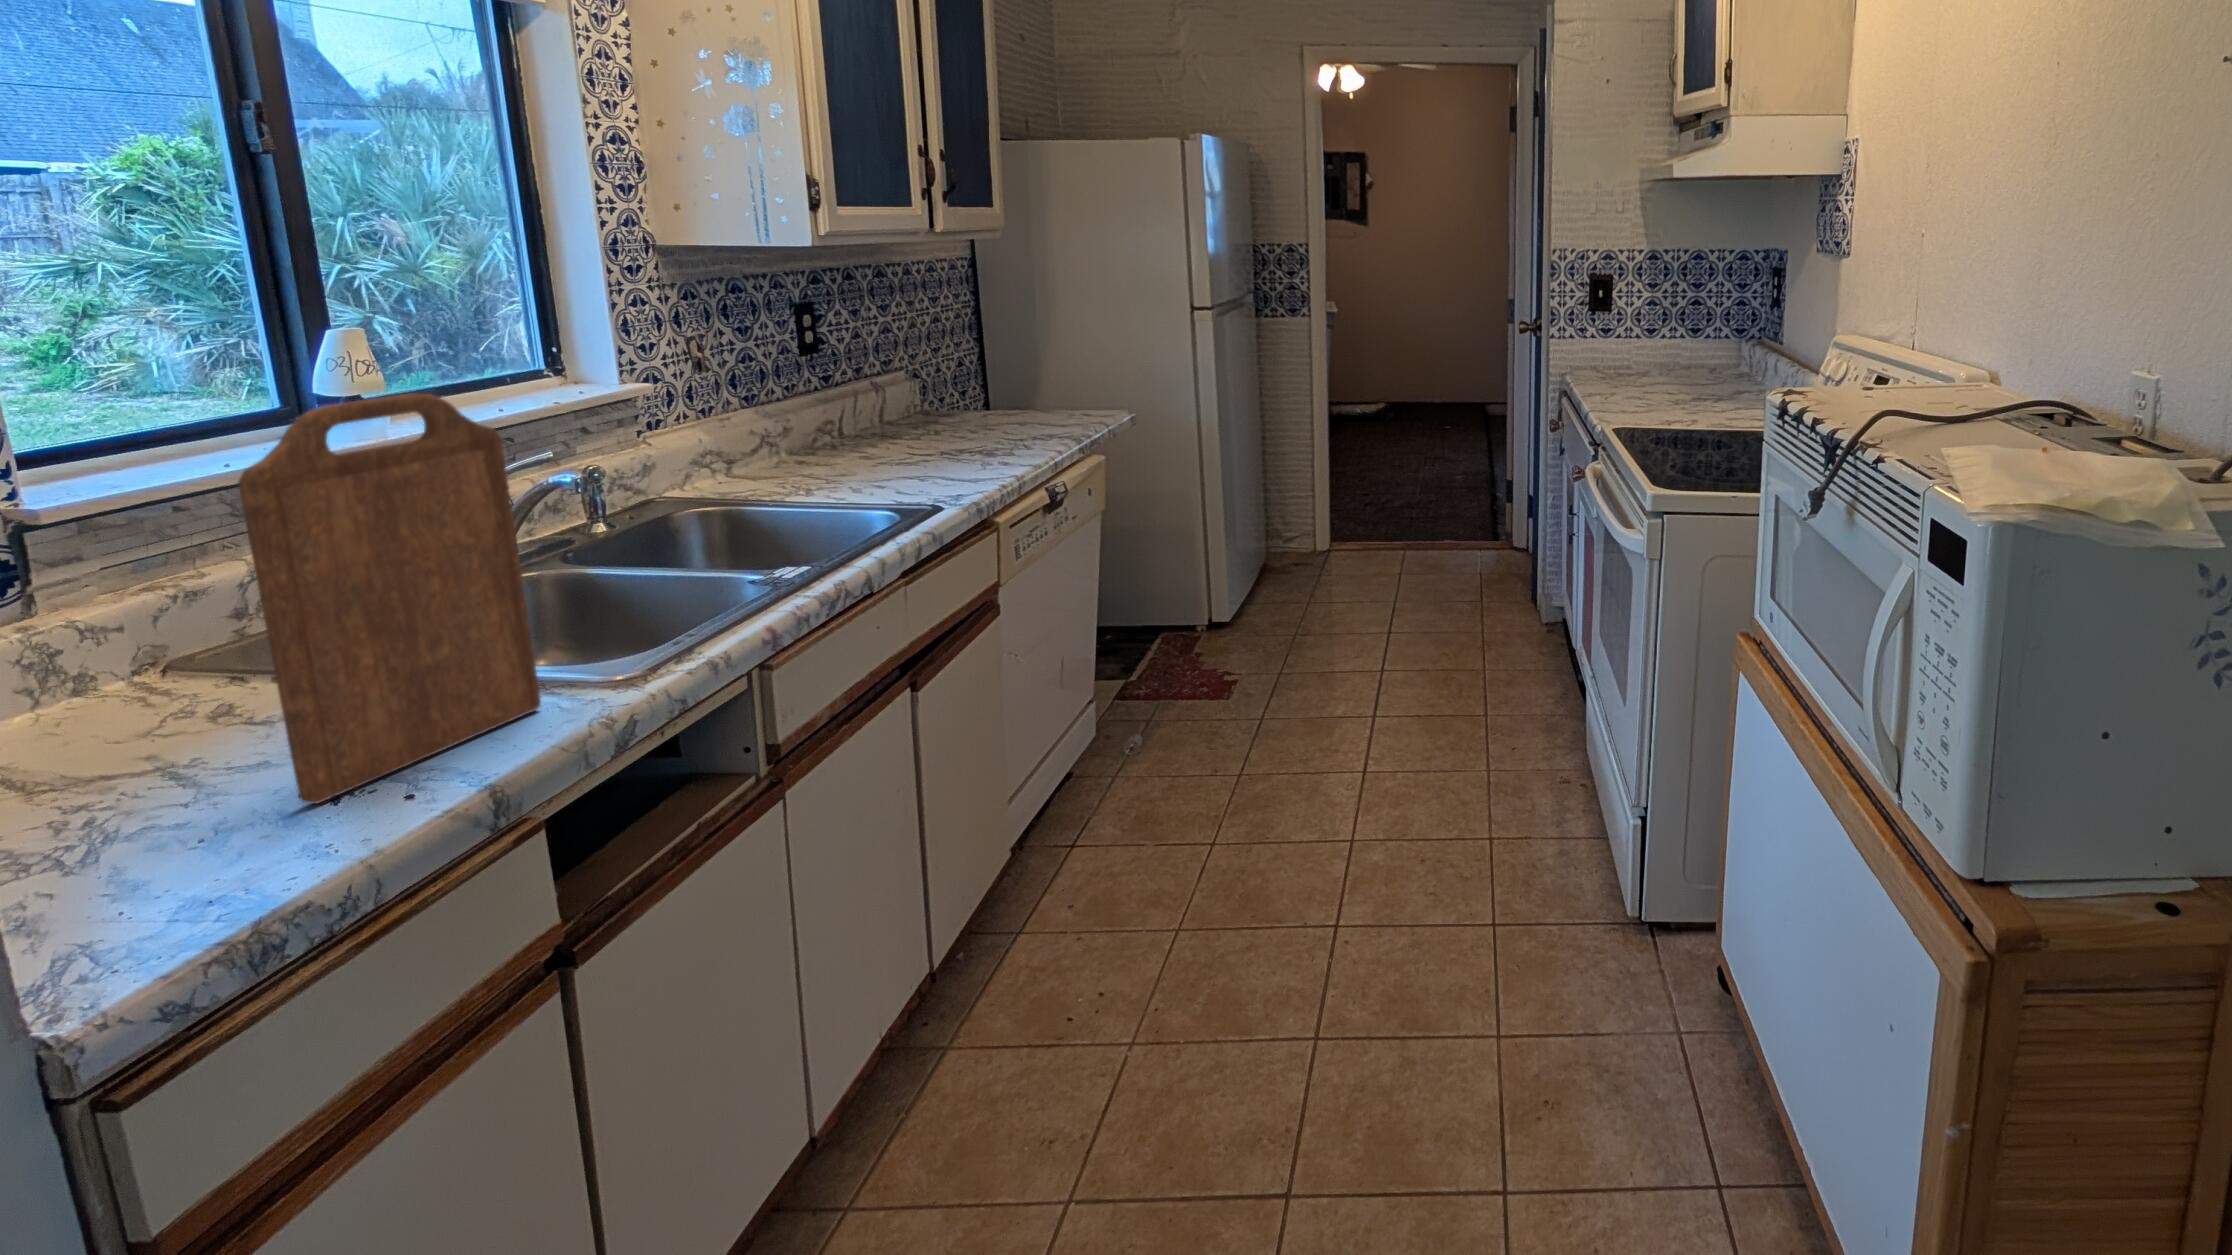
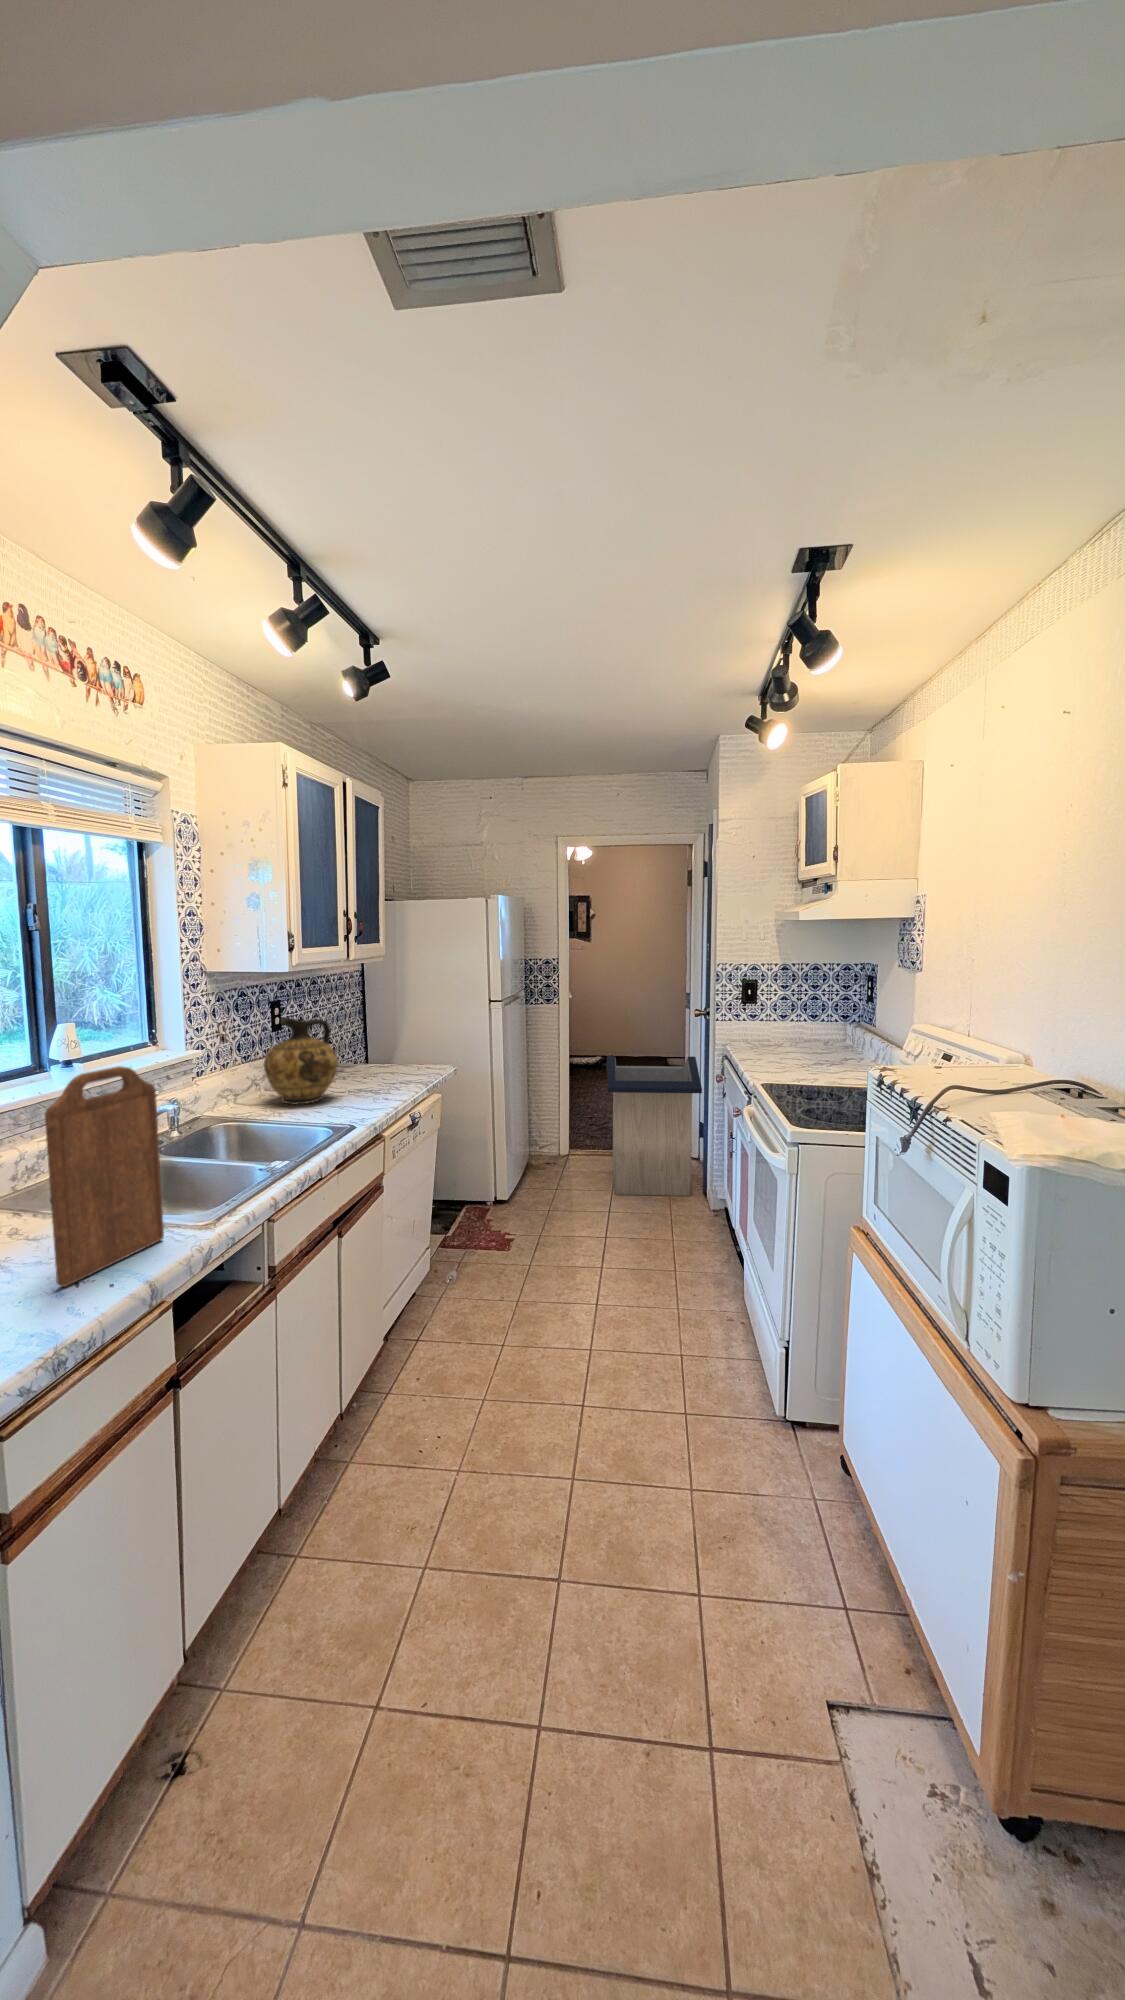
ceramic jug: none [773,326,912,476] -> present [264,1017,338,1104]
trash can: none [1386,396,1532,610] -> present [606,1056,702,1196]

